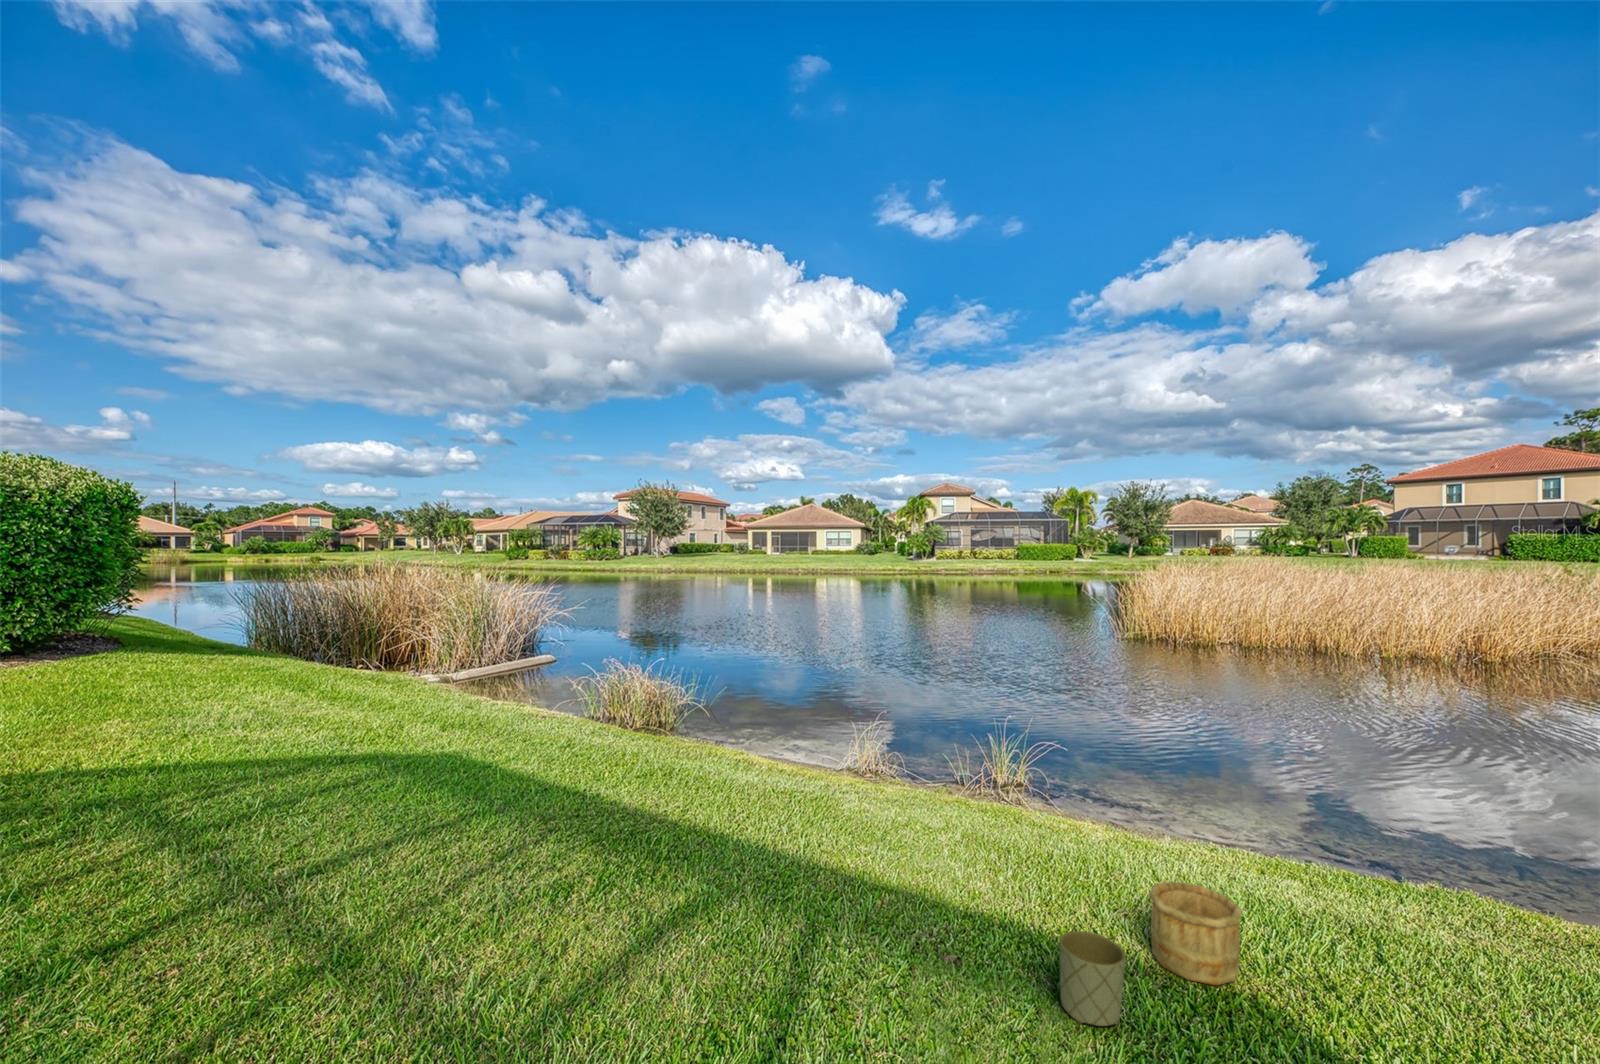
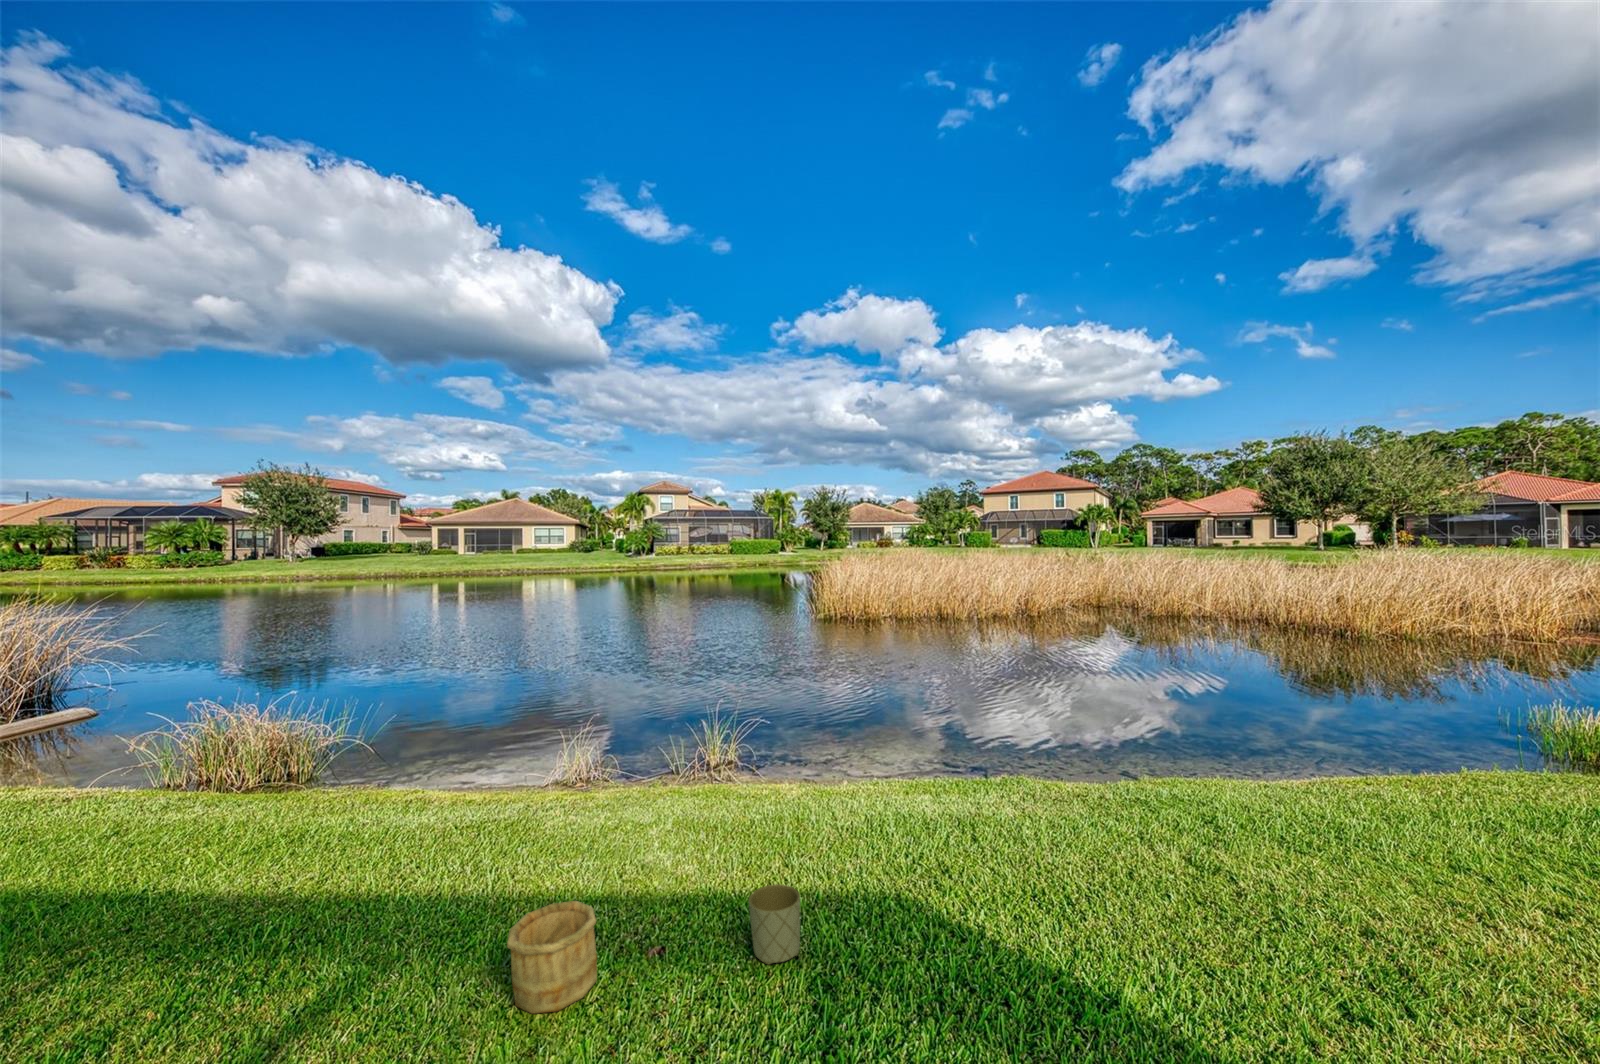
wooden bucket: present [1149,882,1243,985] -> present [507,901,597,1014]

